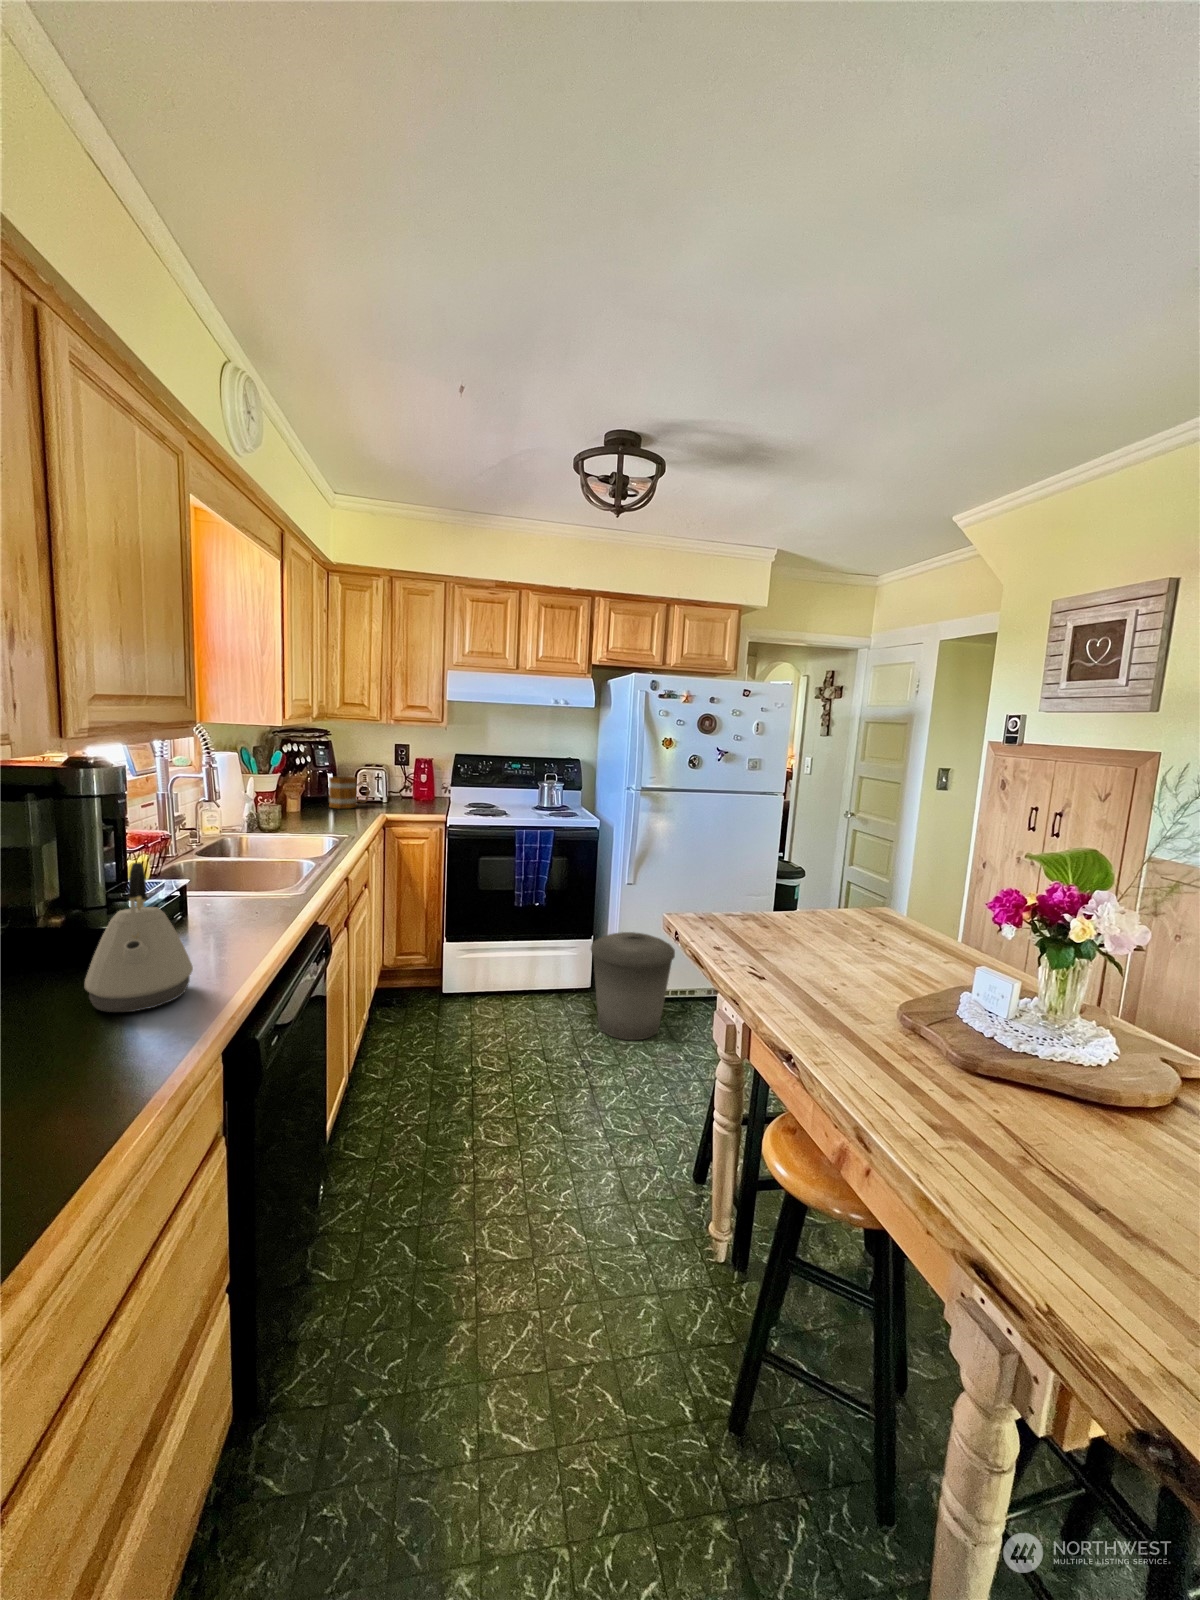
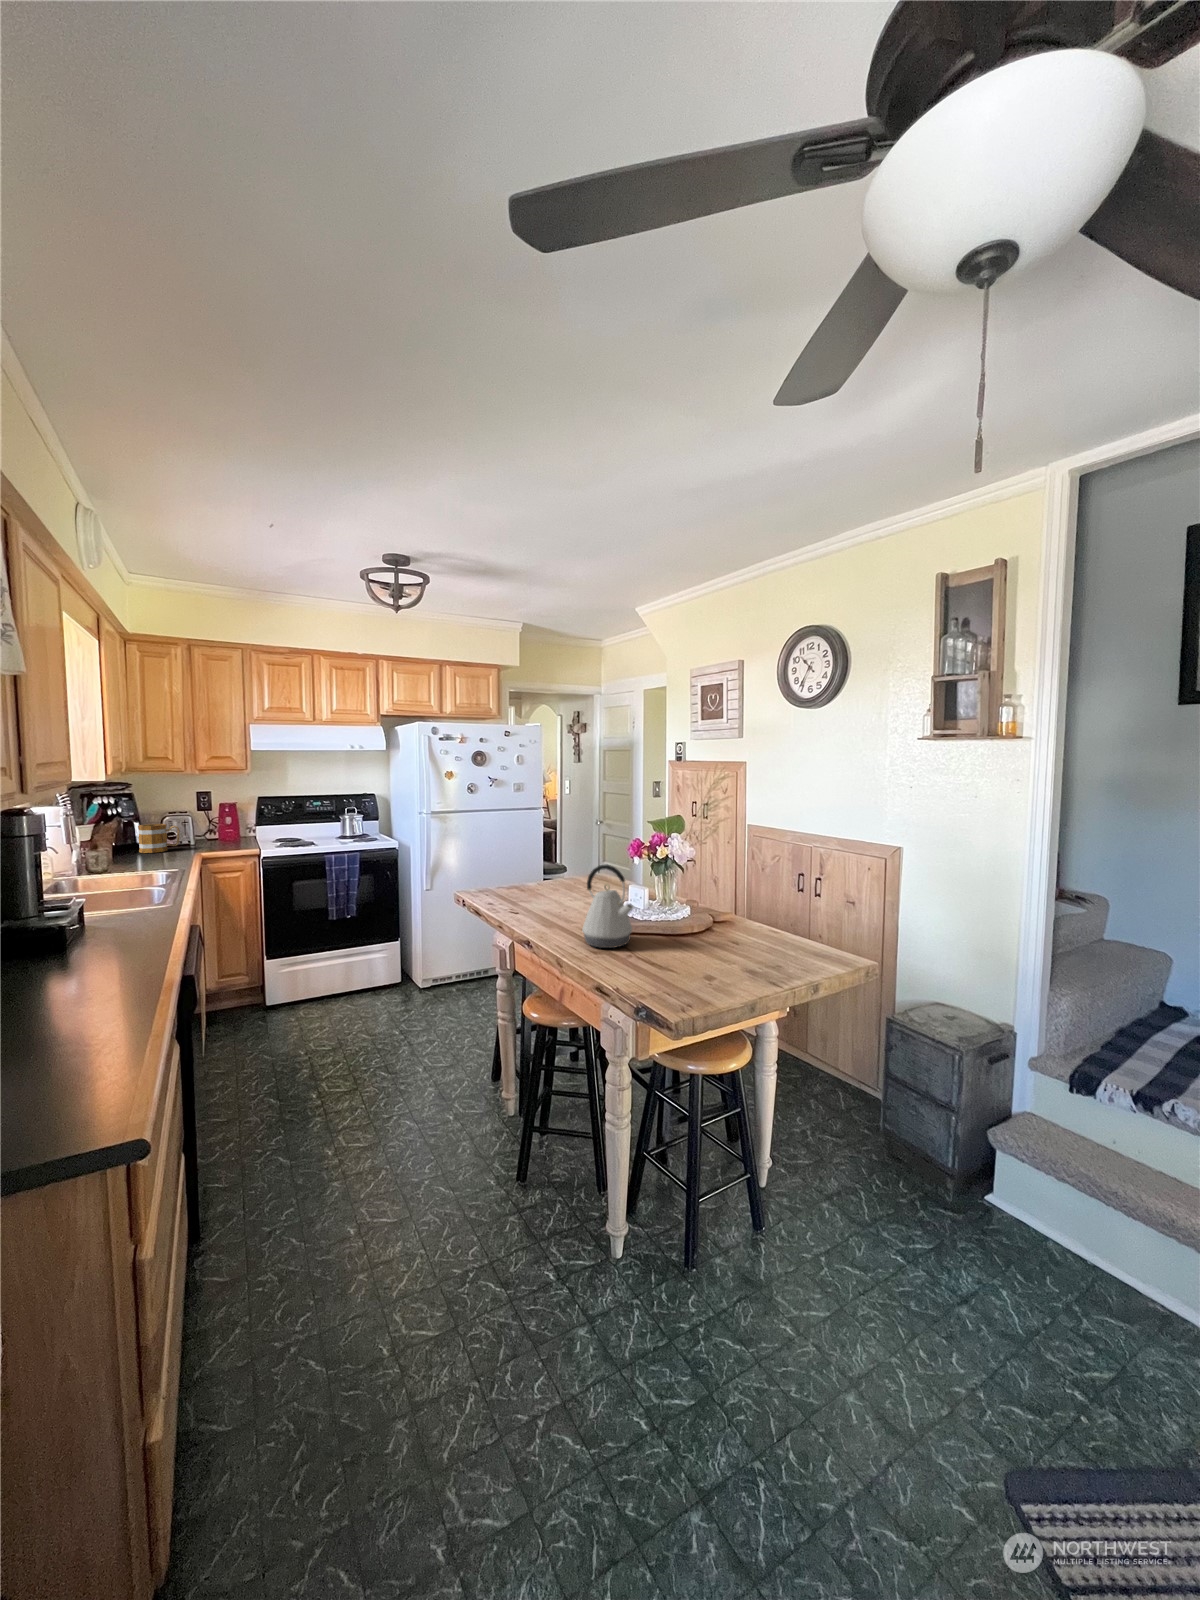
kettle: present [85,863,193,1012] -> present [583,865,634,948]
trash can: present [591,932,675,1040] -> none [399,926,468,1011]

